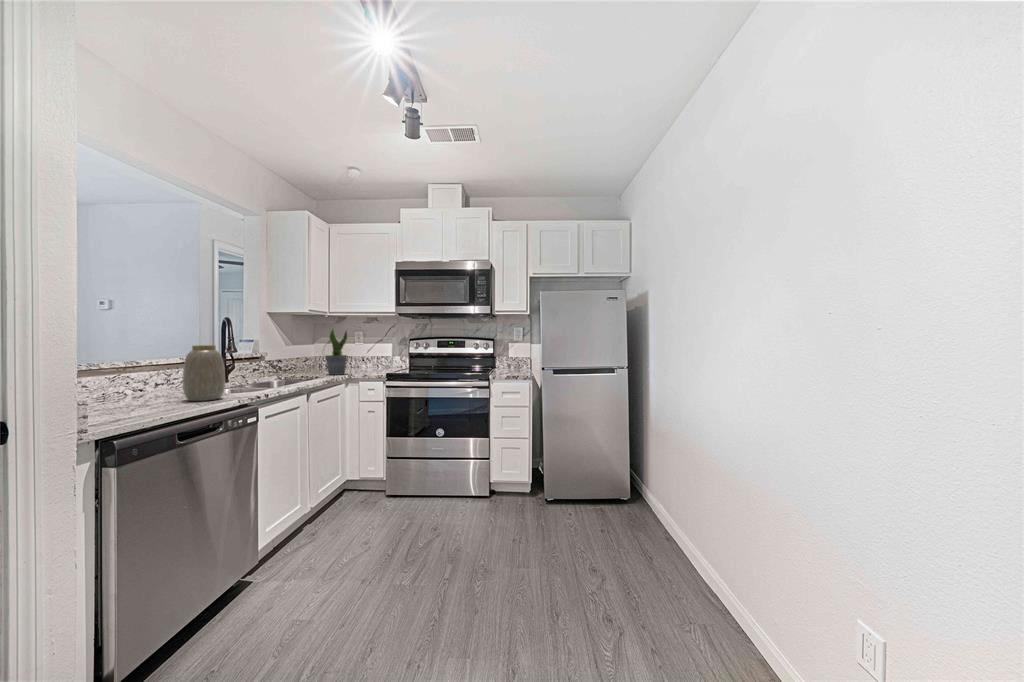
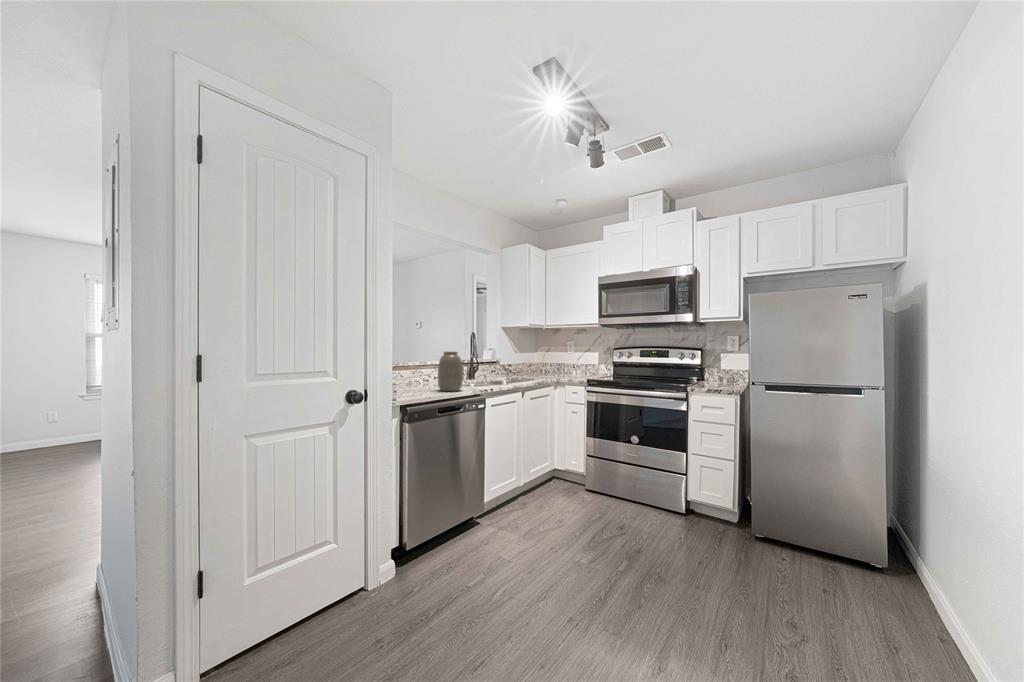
potted plant: present [325,329,347,375] -> none [544,339,561,378]

